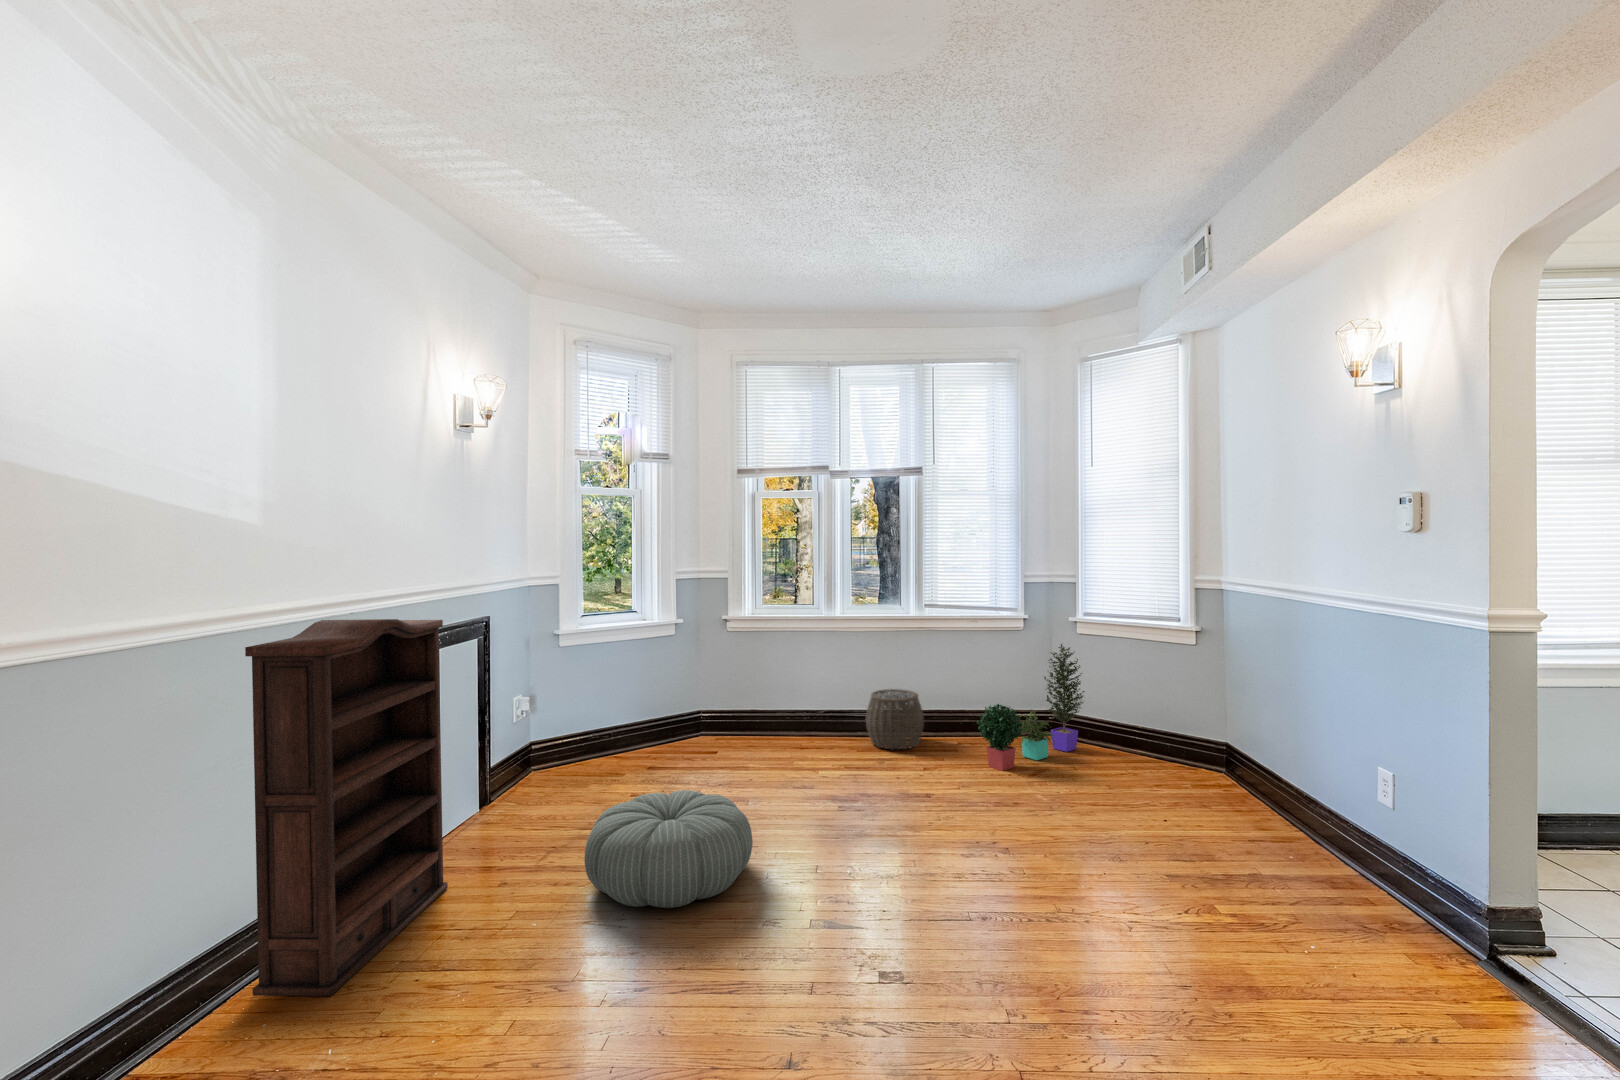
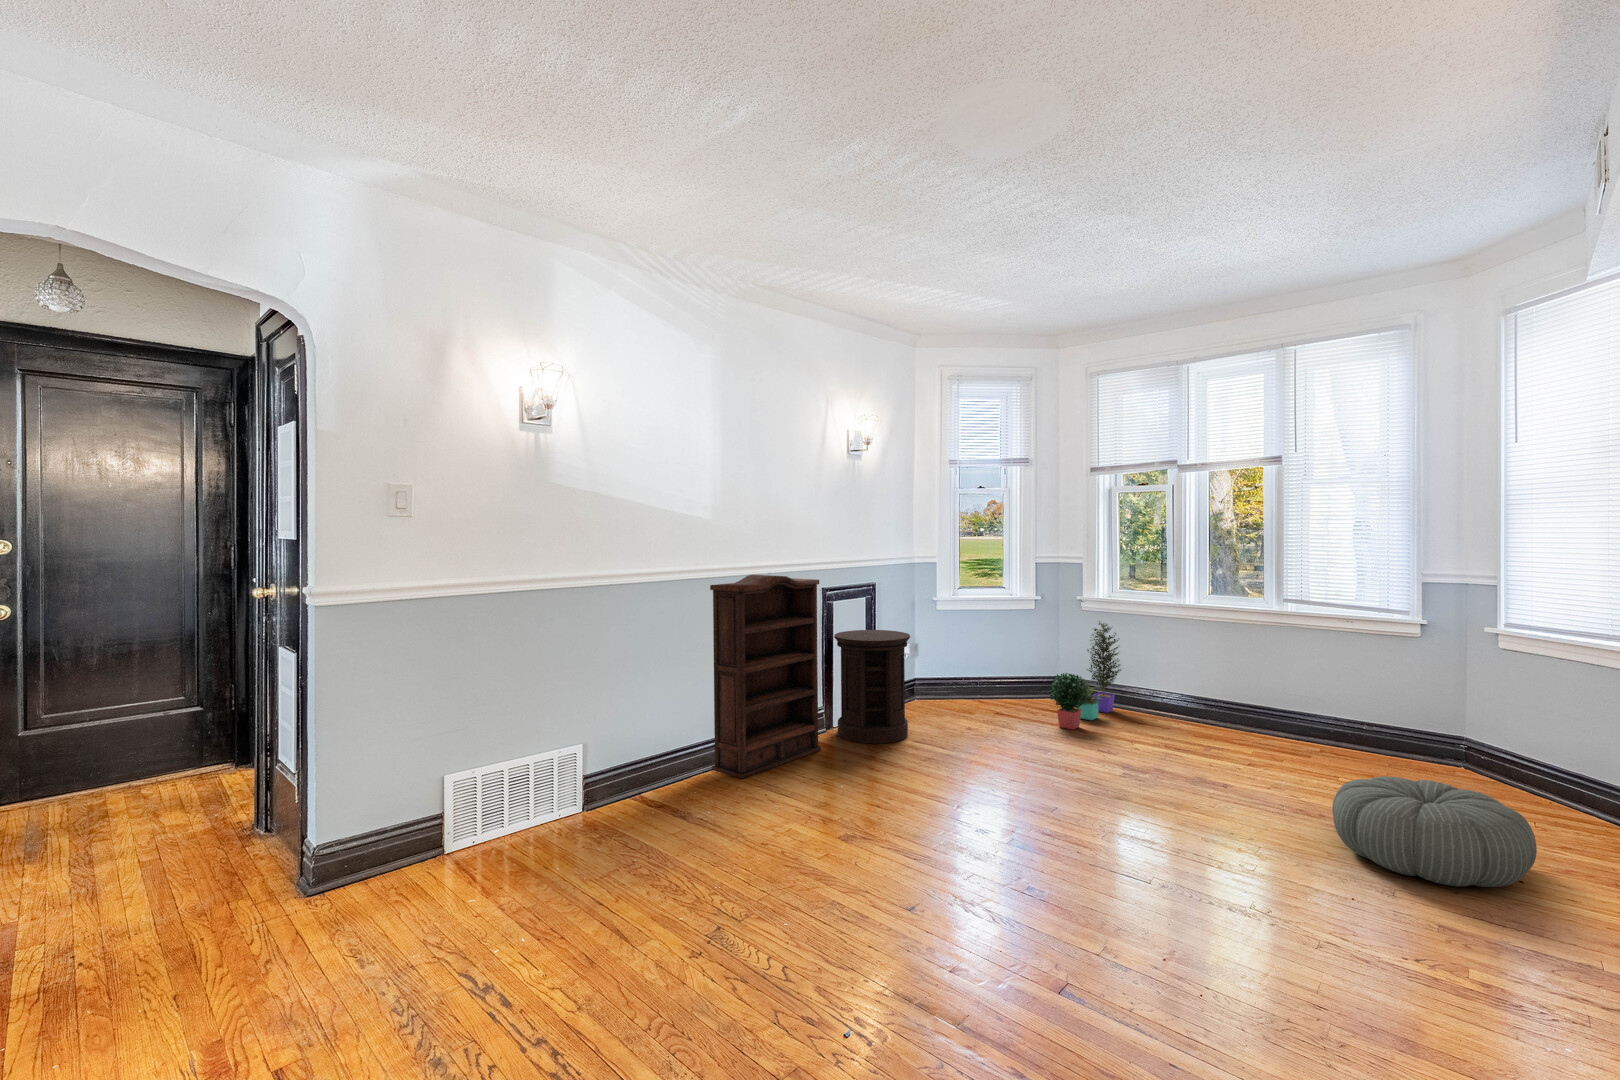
potted plant: present [976,644,1085,771] -> present [1048,621,1121,729]
side table: none [448,682,566,857] -> present [834,630,910,743]
woven basket: present [866,689,924,749] -> none [1209,682,1276,742]
pouf: present [584,790,753,908] -> present [1332,776,1537,887]

